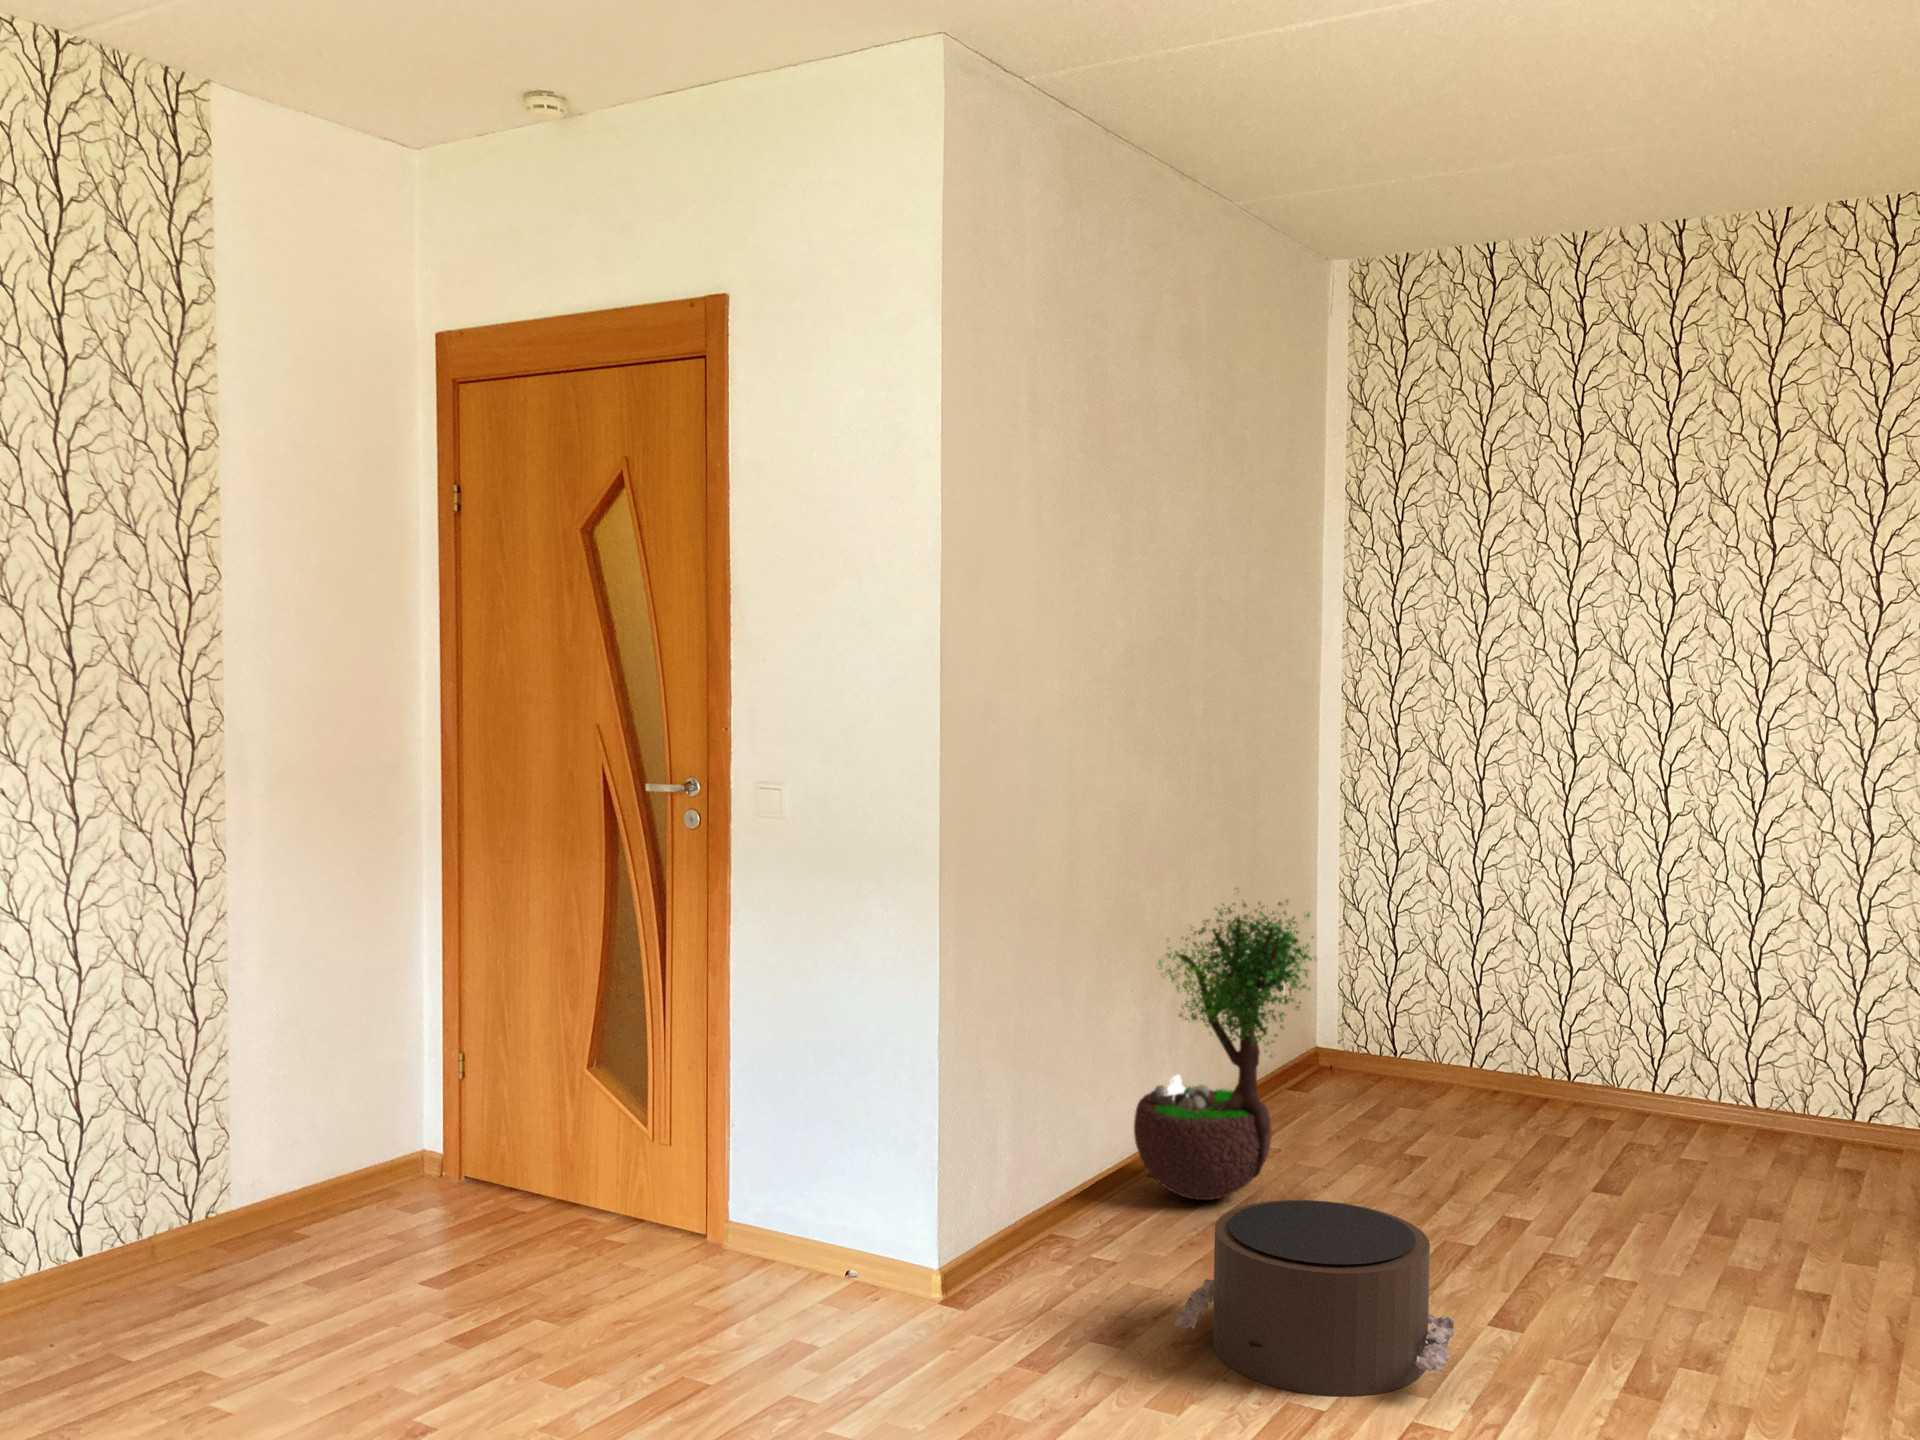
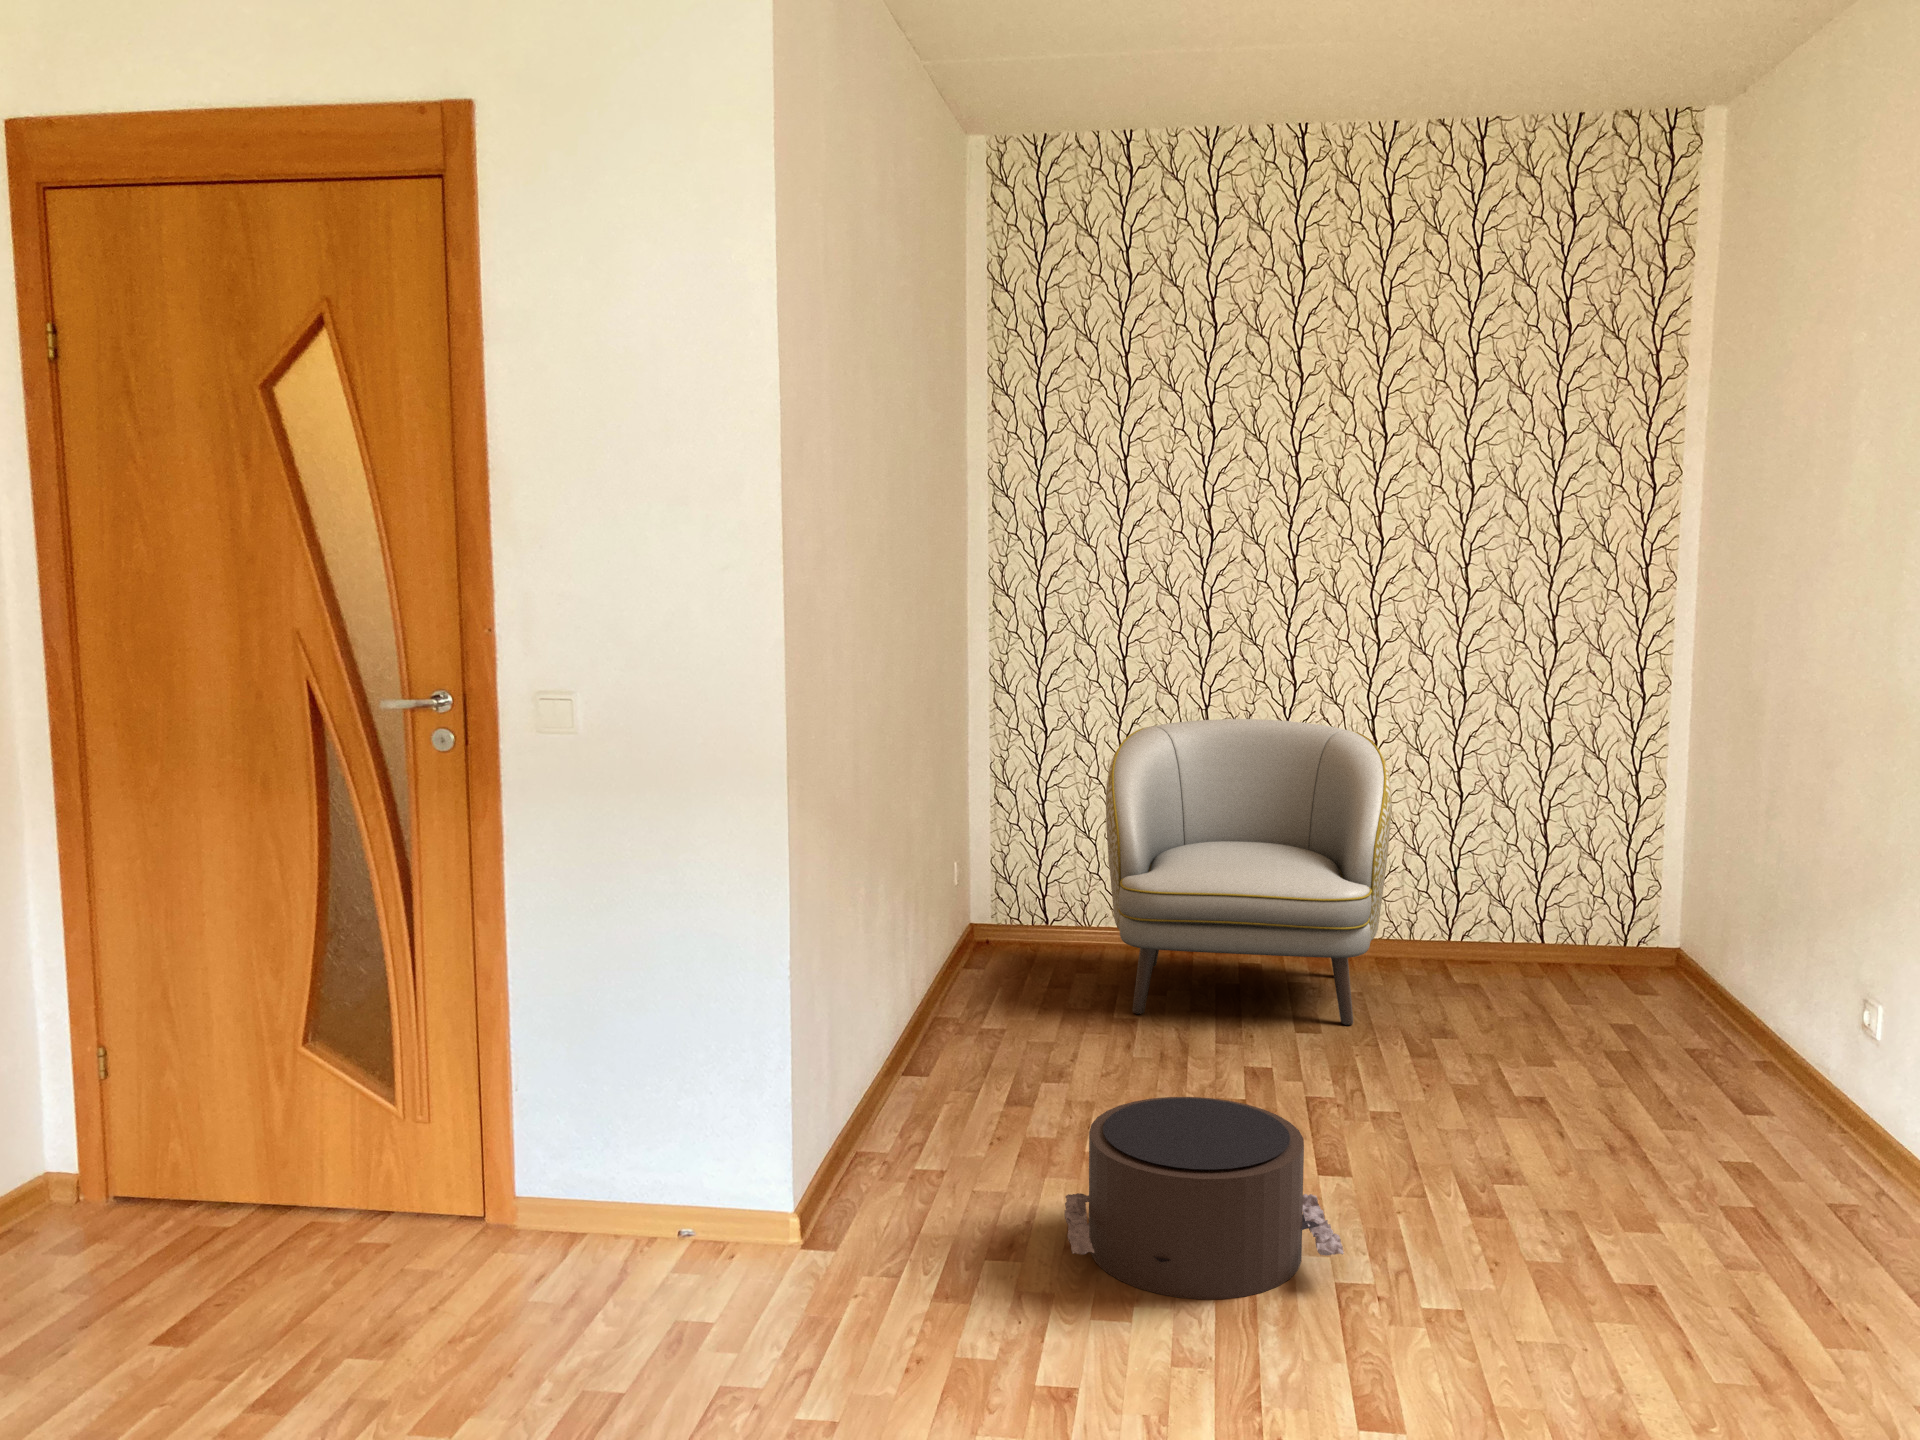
armchair: none [1420,849,1748,1189] -> present [1106,719,1392,1026]
potted tree: present [1134,900,1316,1200] -> none [897,785,1086,1102]

